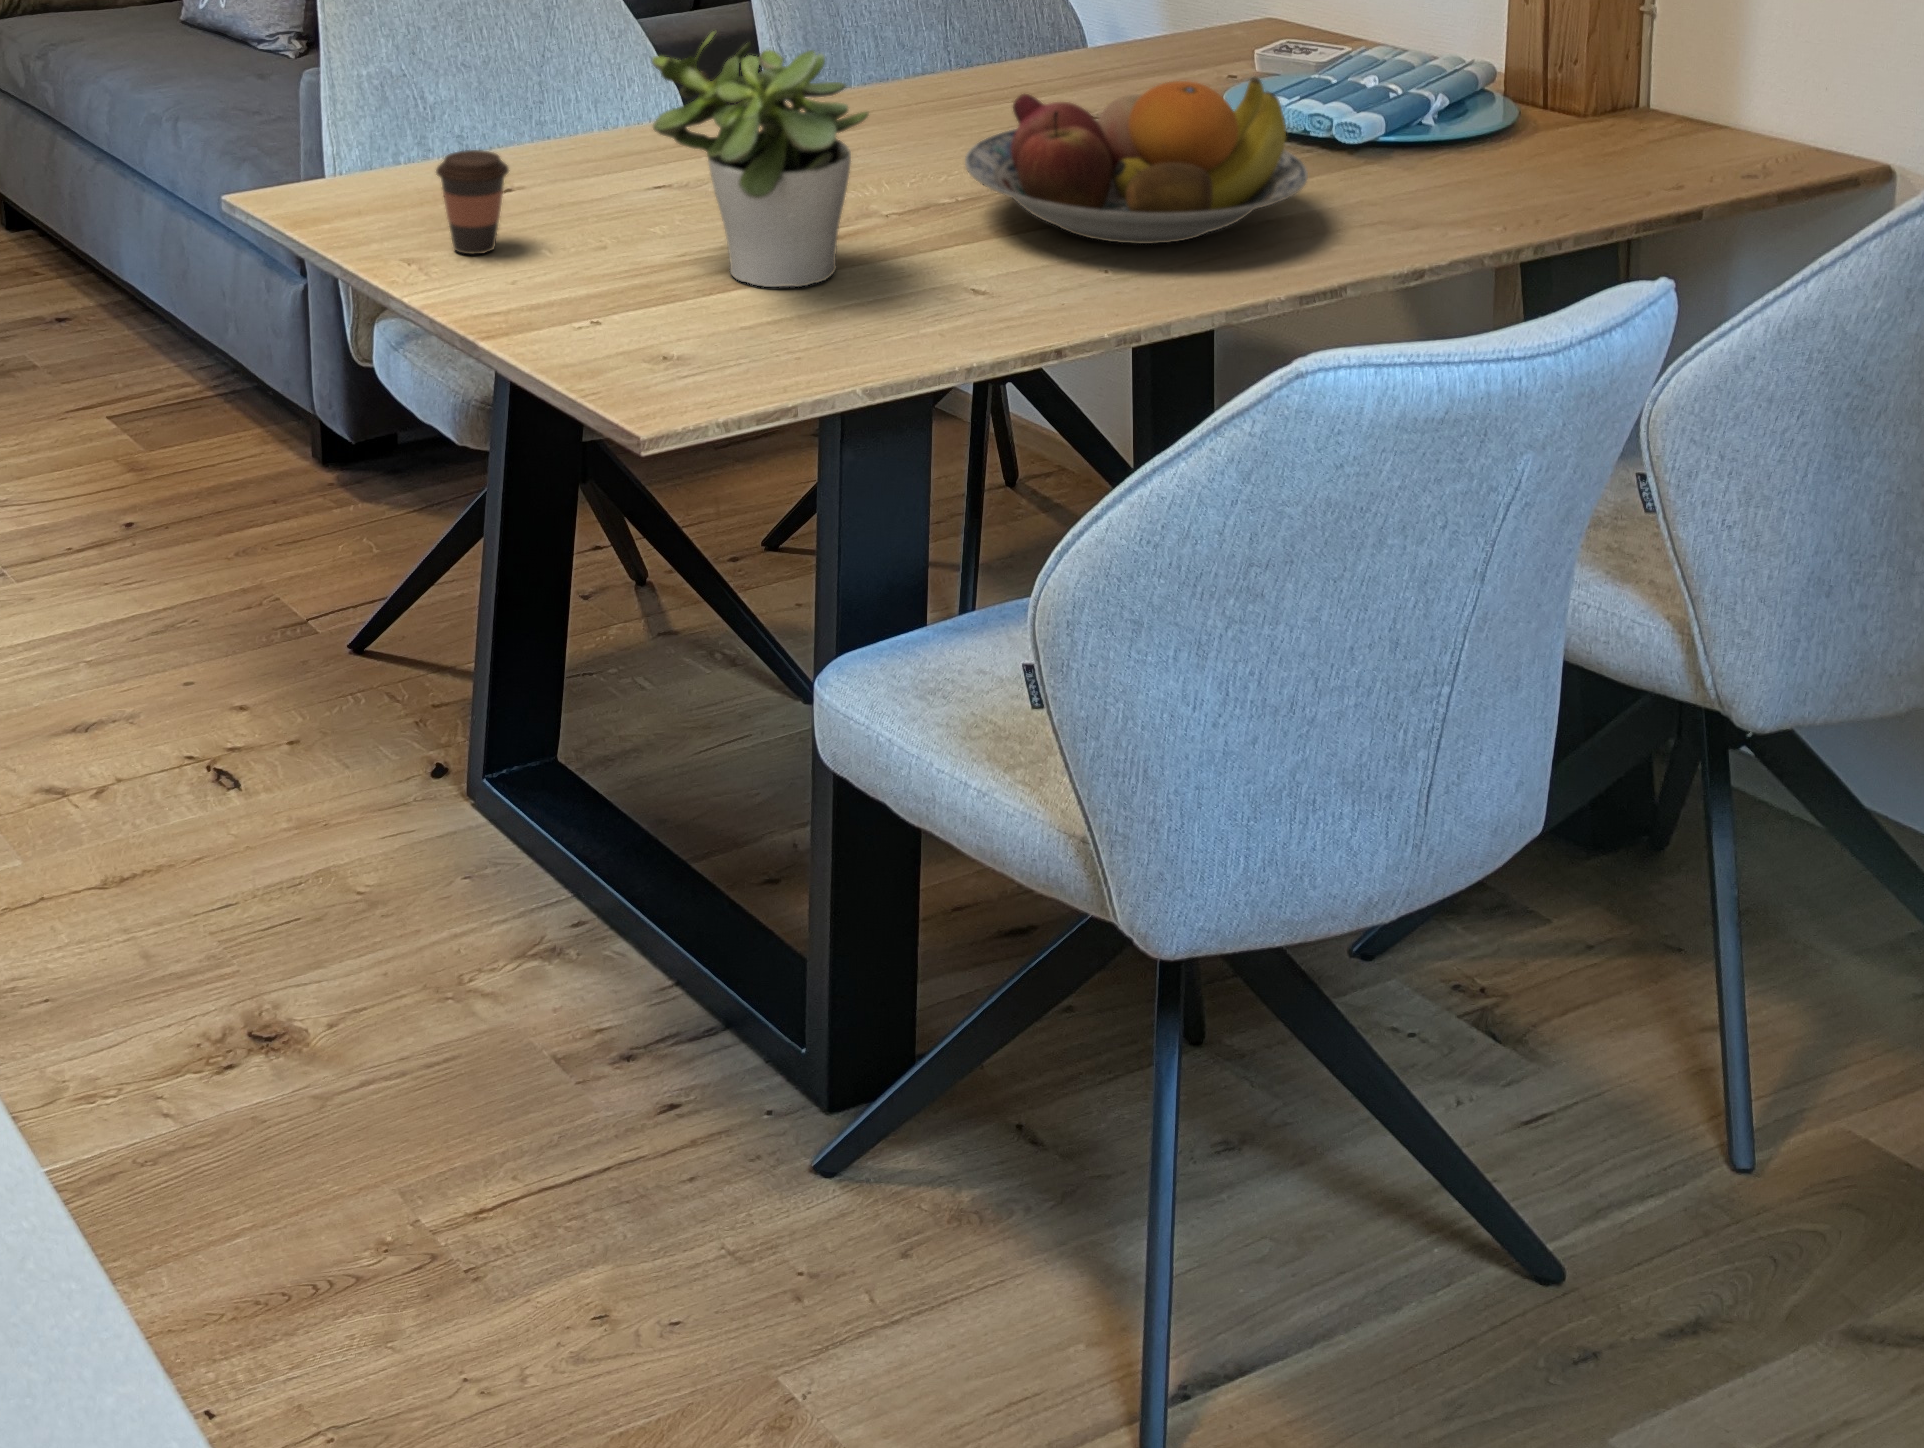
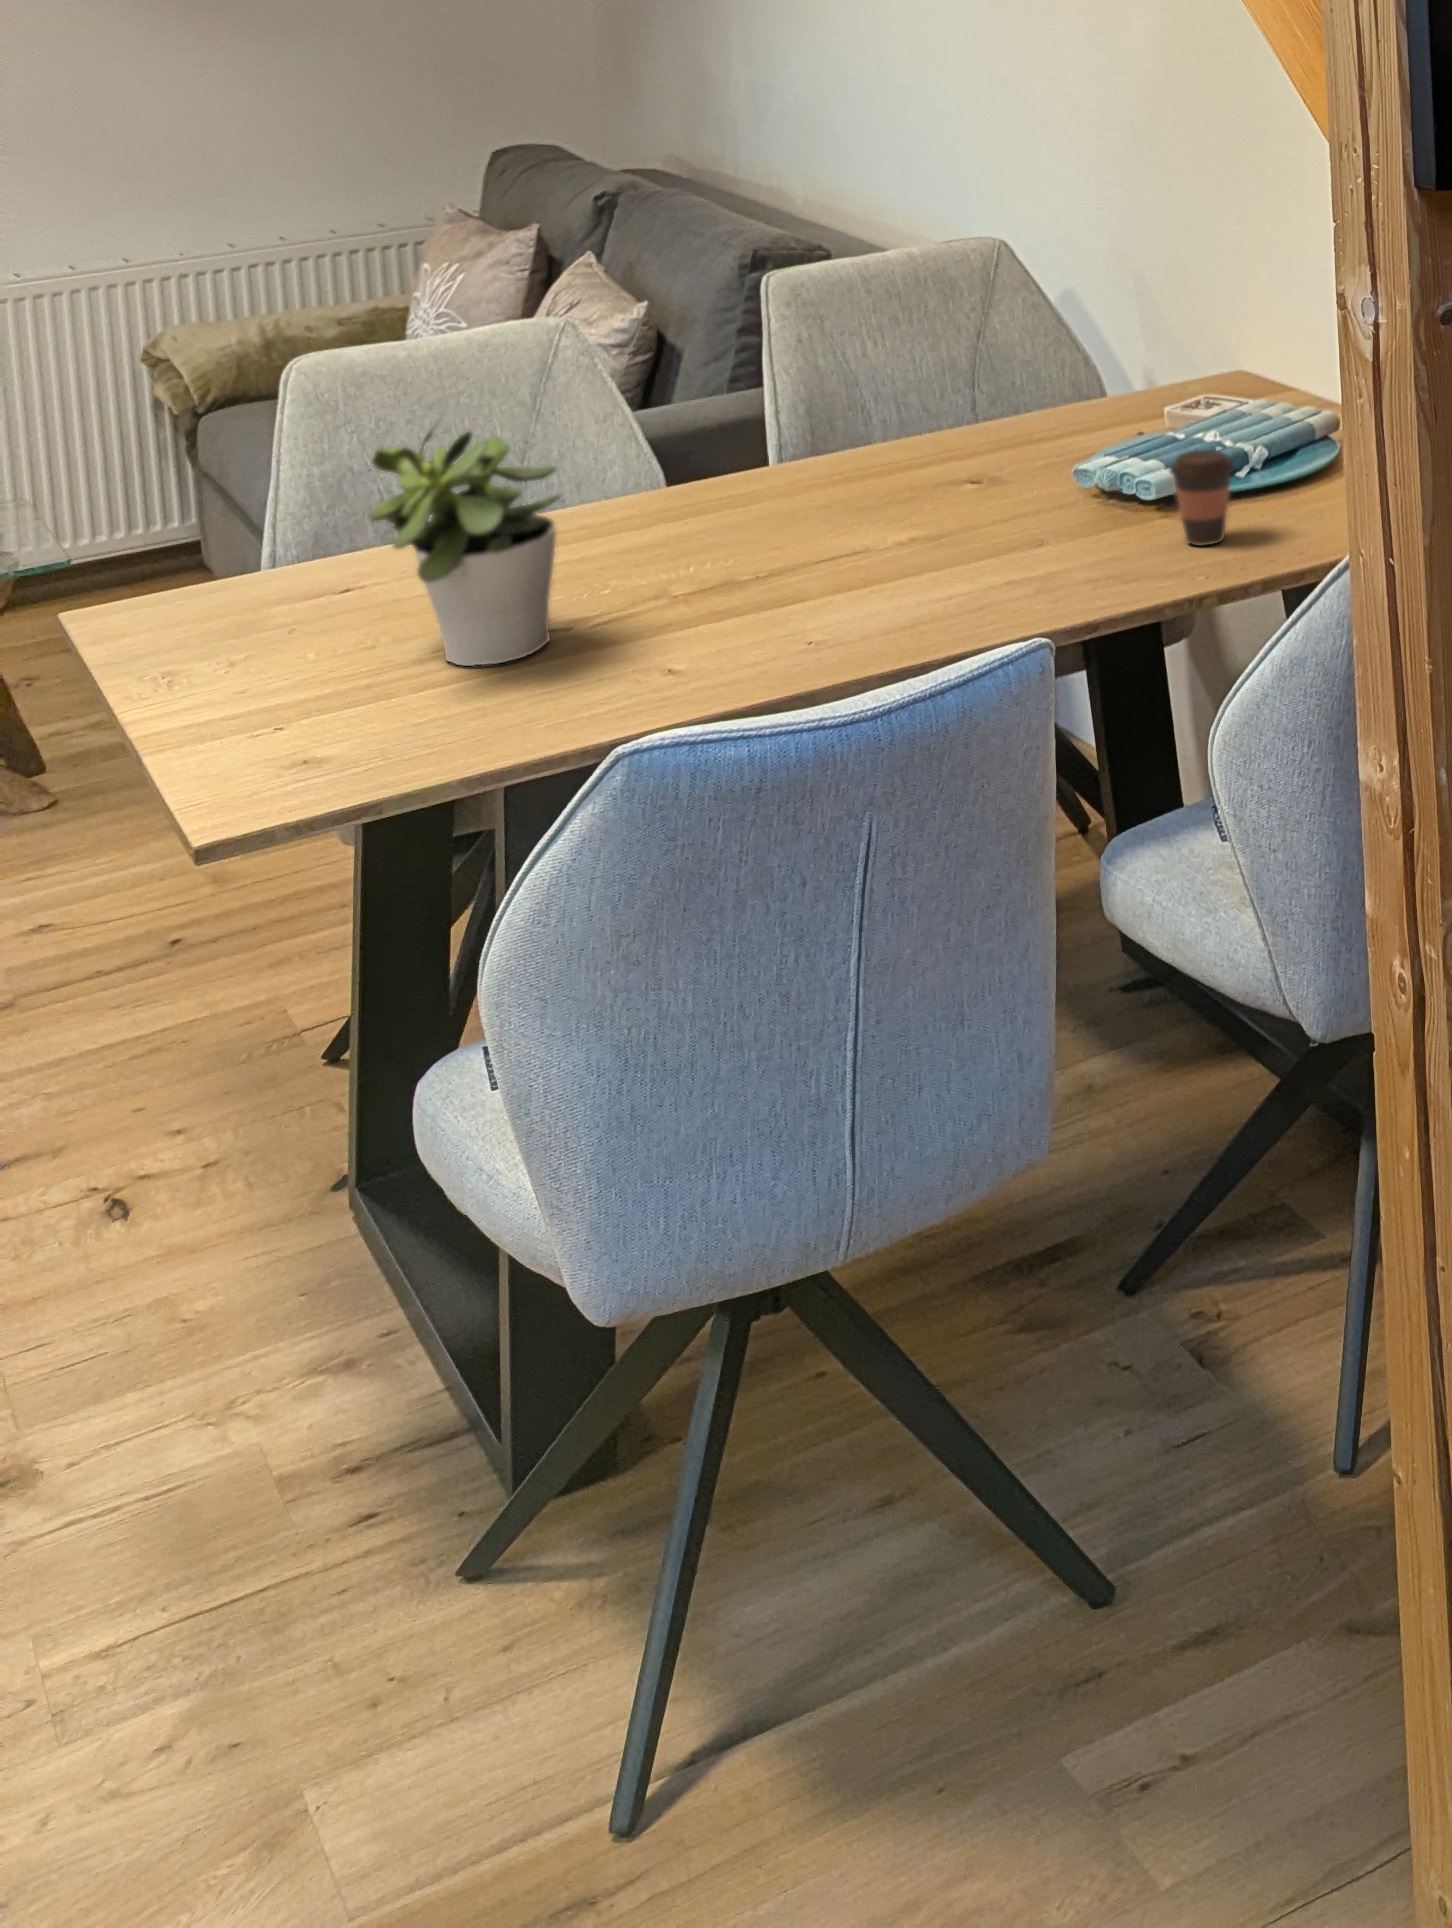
fruit bowl: present [965,77,1308,244] -> none [708,444,1023,607]
coffee cup: present [436,150,509,254] -> present [1169,450,1235,545]

